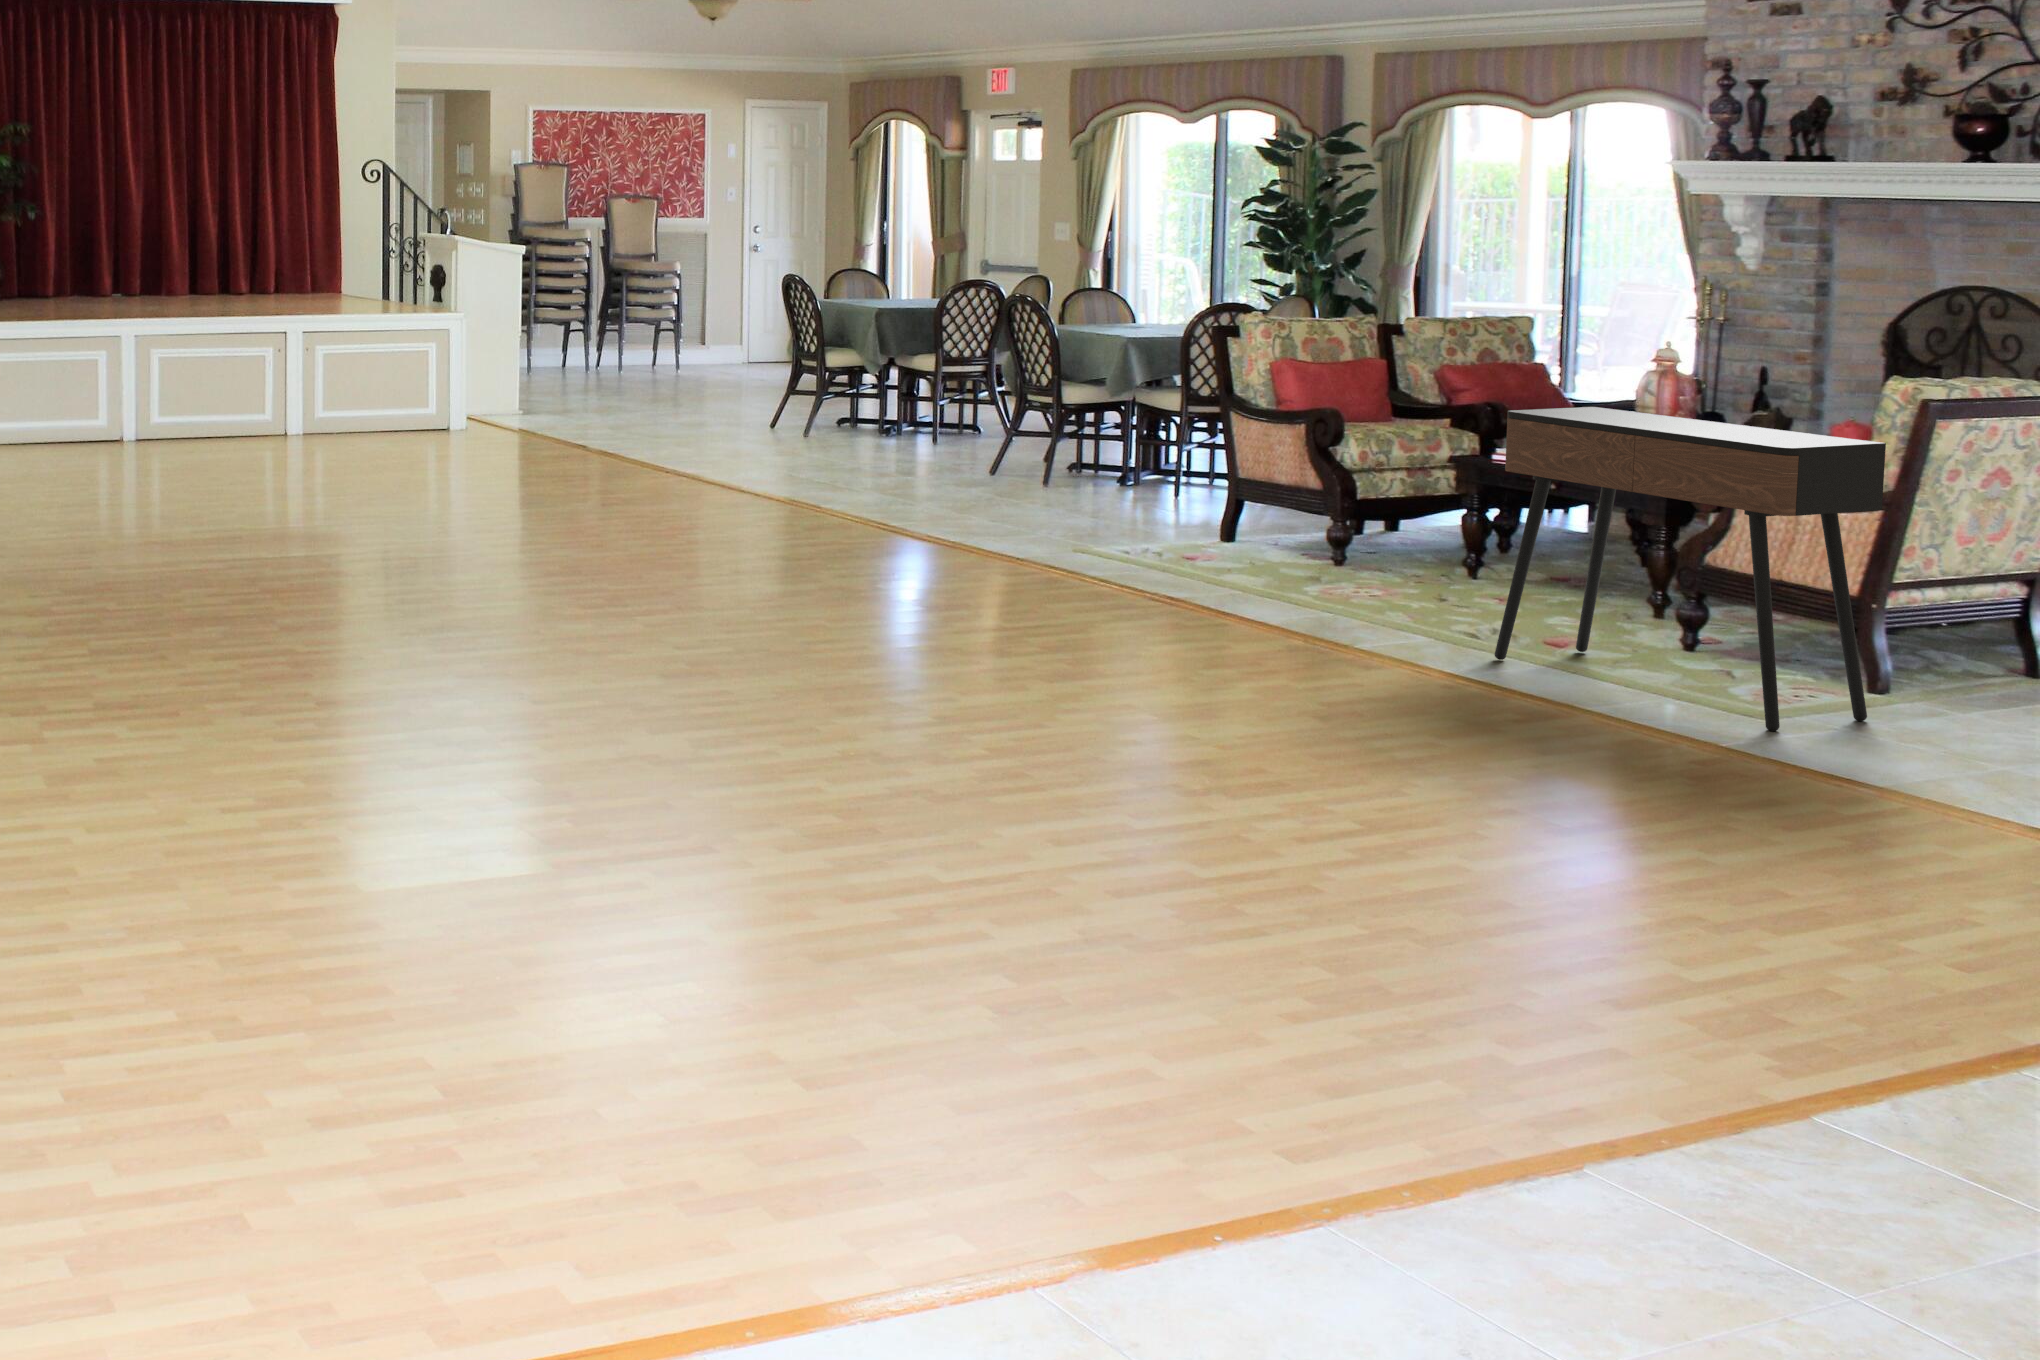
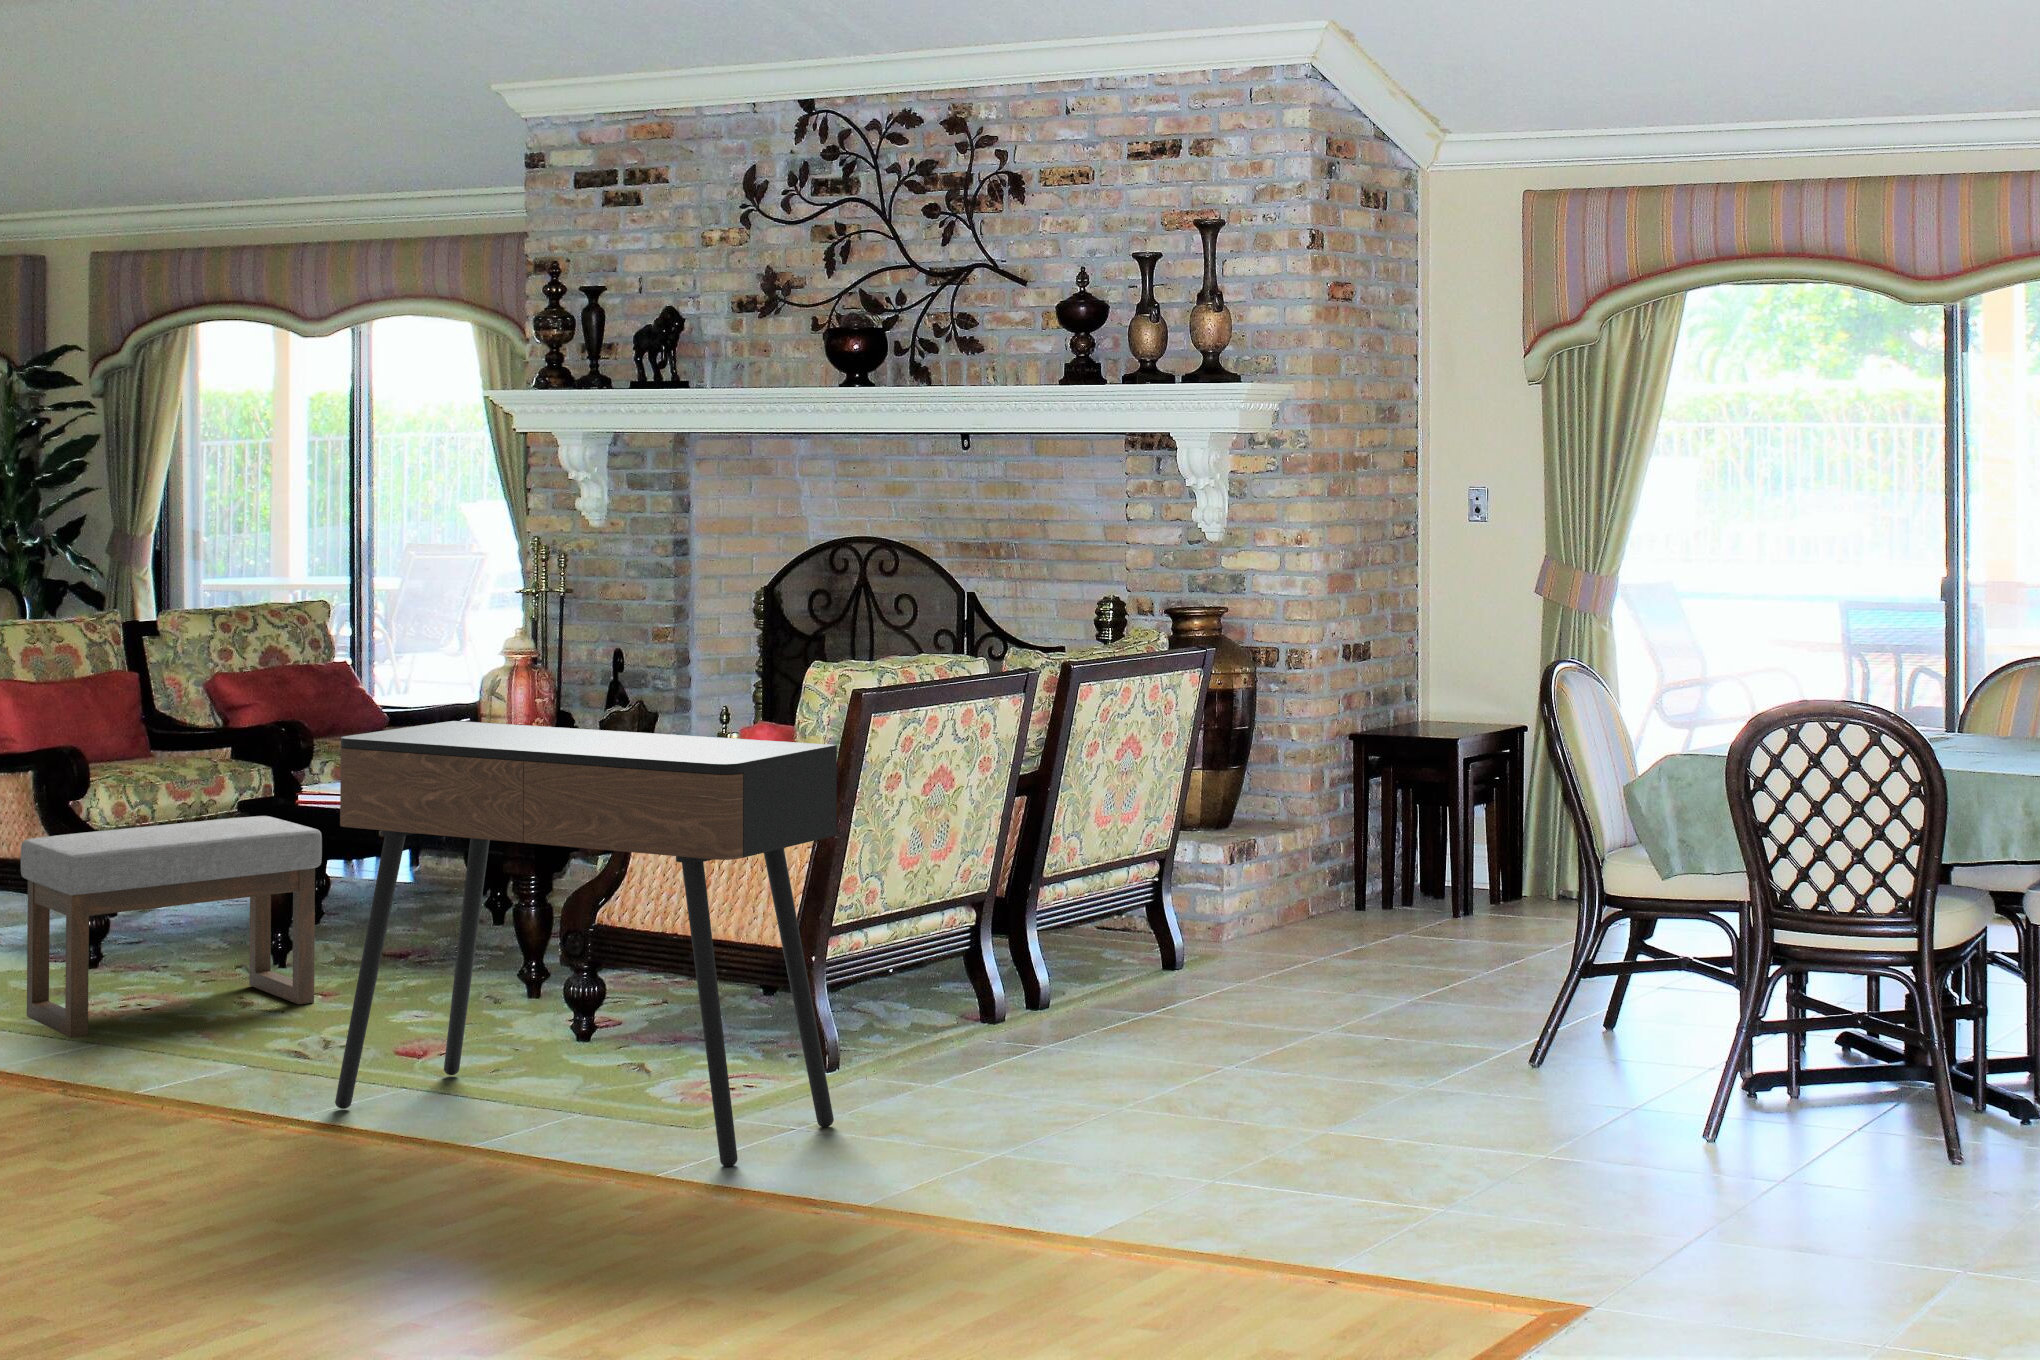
ottoman: none [1297,466,1503,599] -> present [21,816,322,1038]

